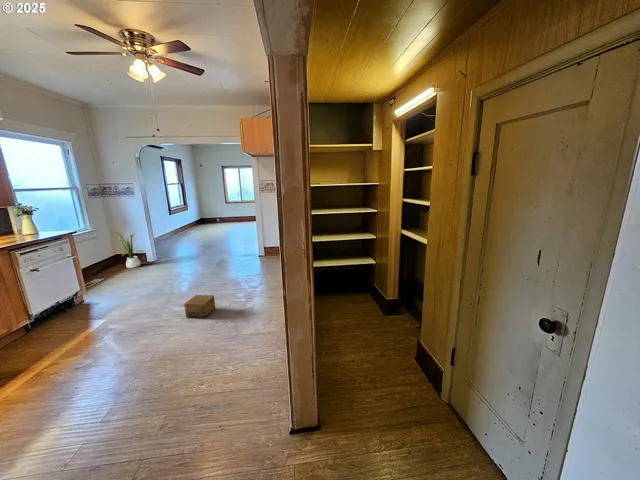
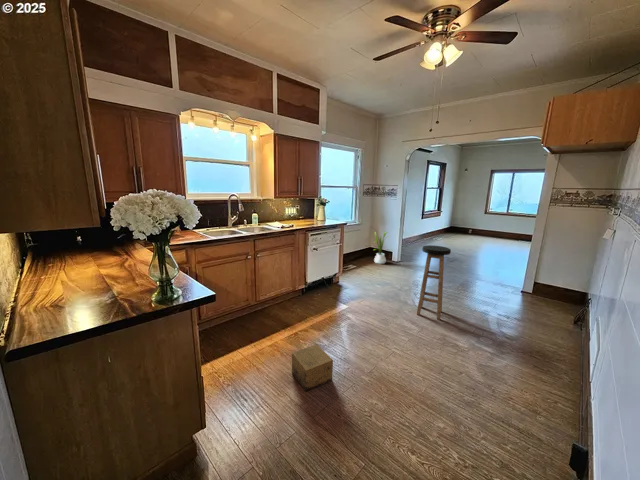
bar stool: none [175,236,205,298] -> present [417,245,451,320]
cardboard box: present [184,295,215,319] -> present [292,345,333,391]

